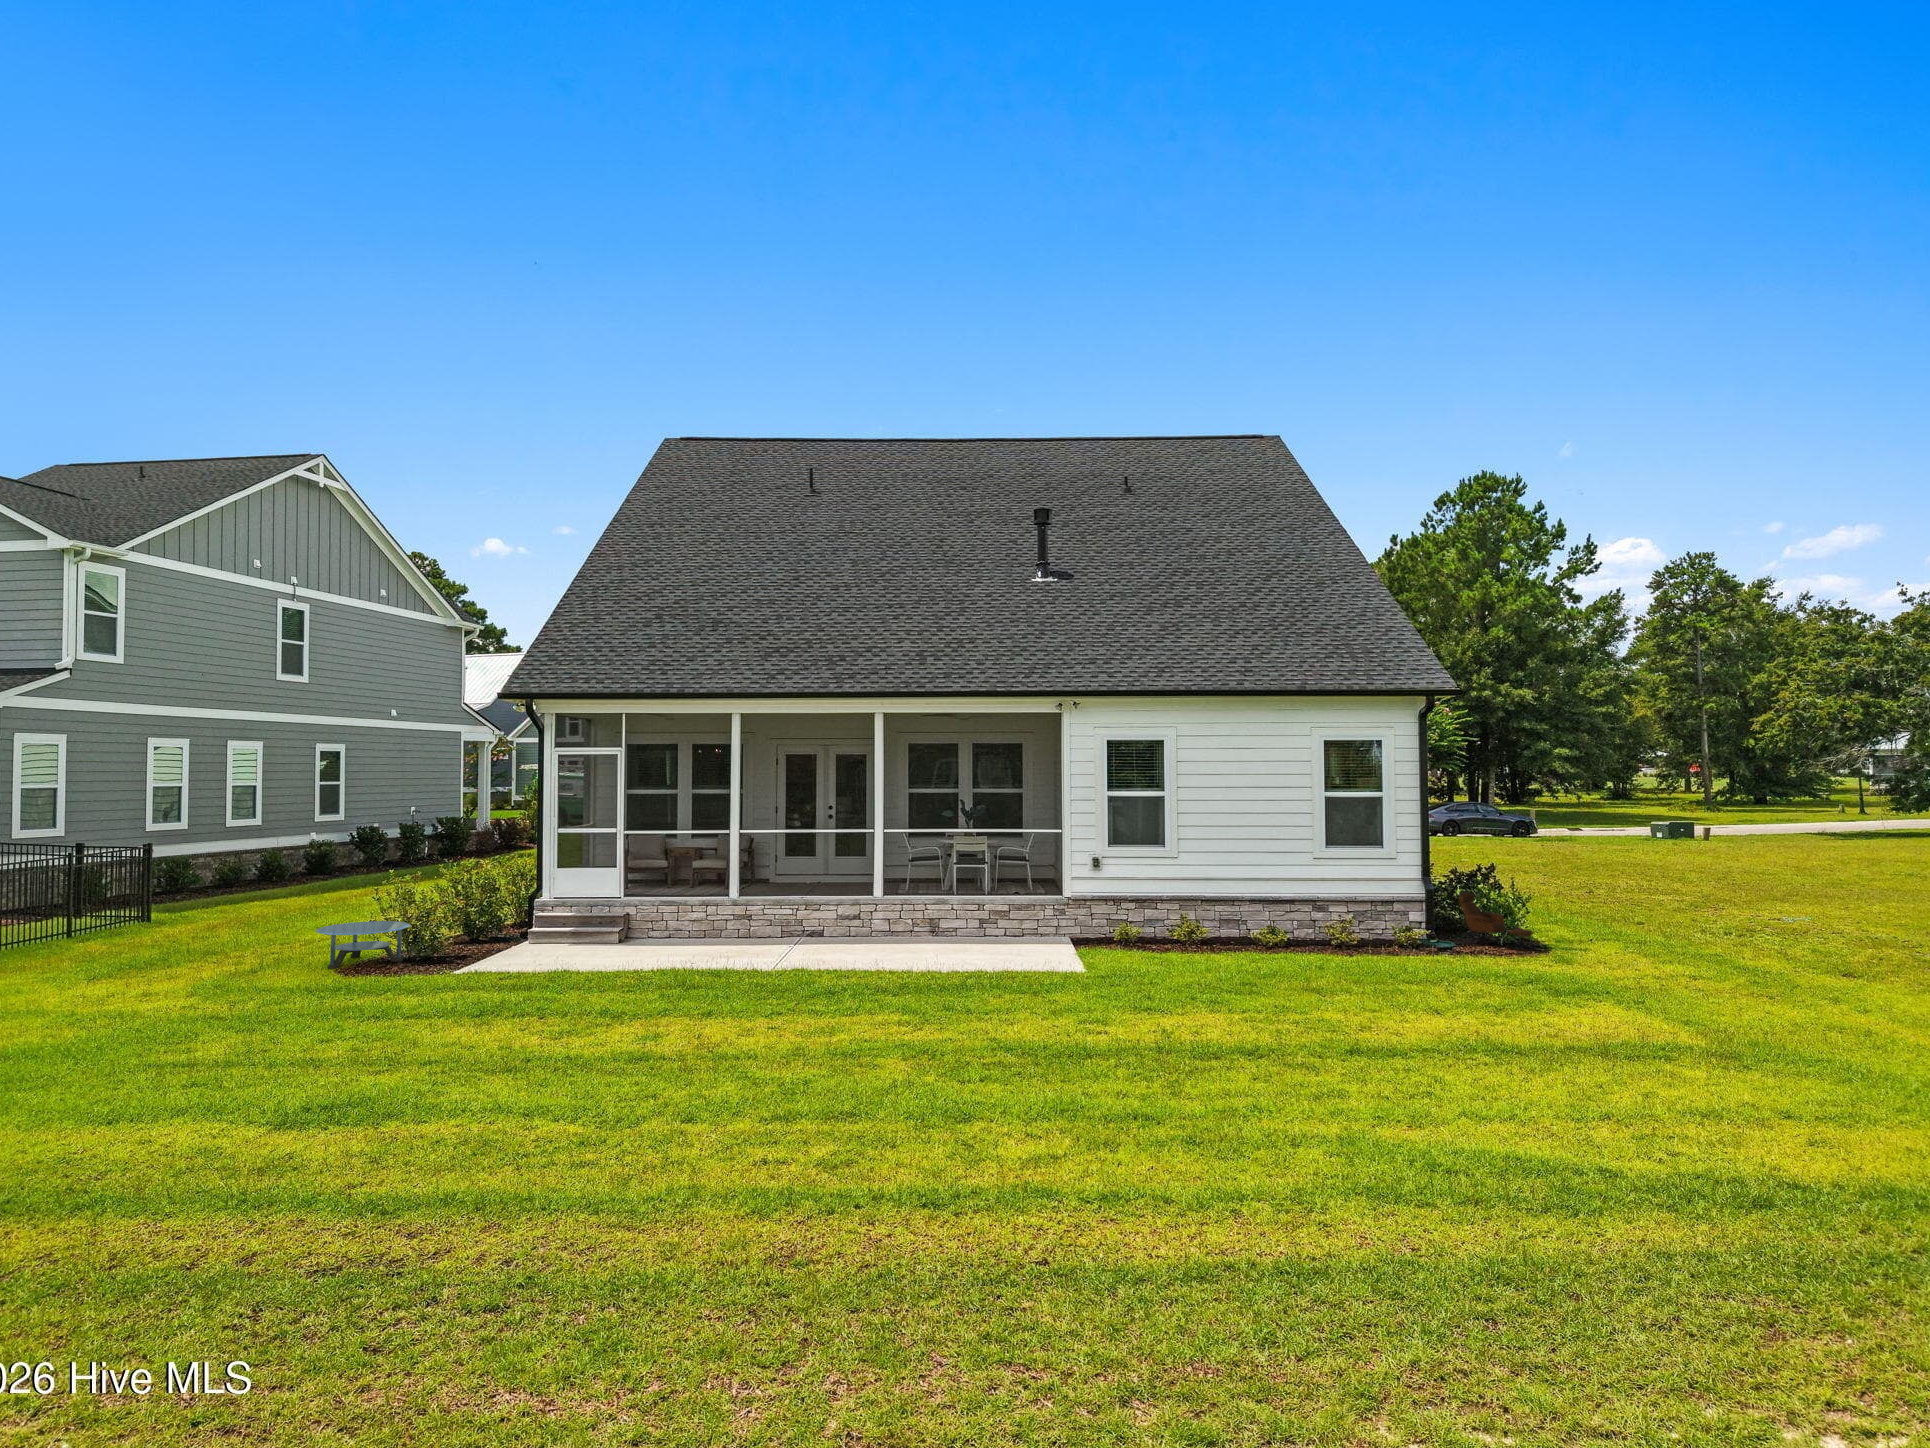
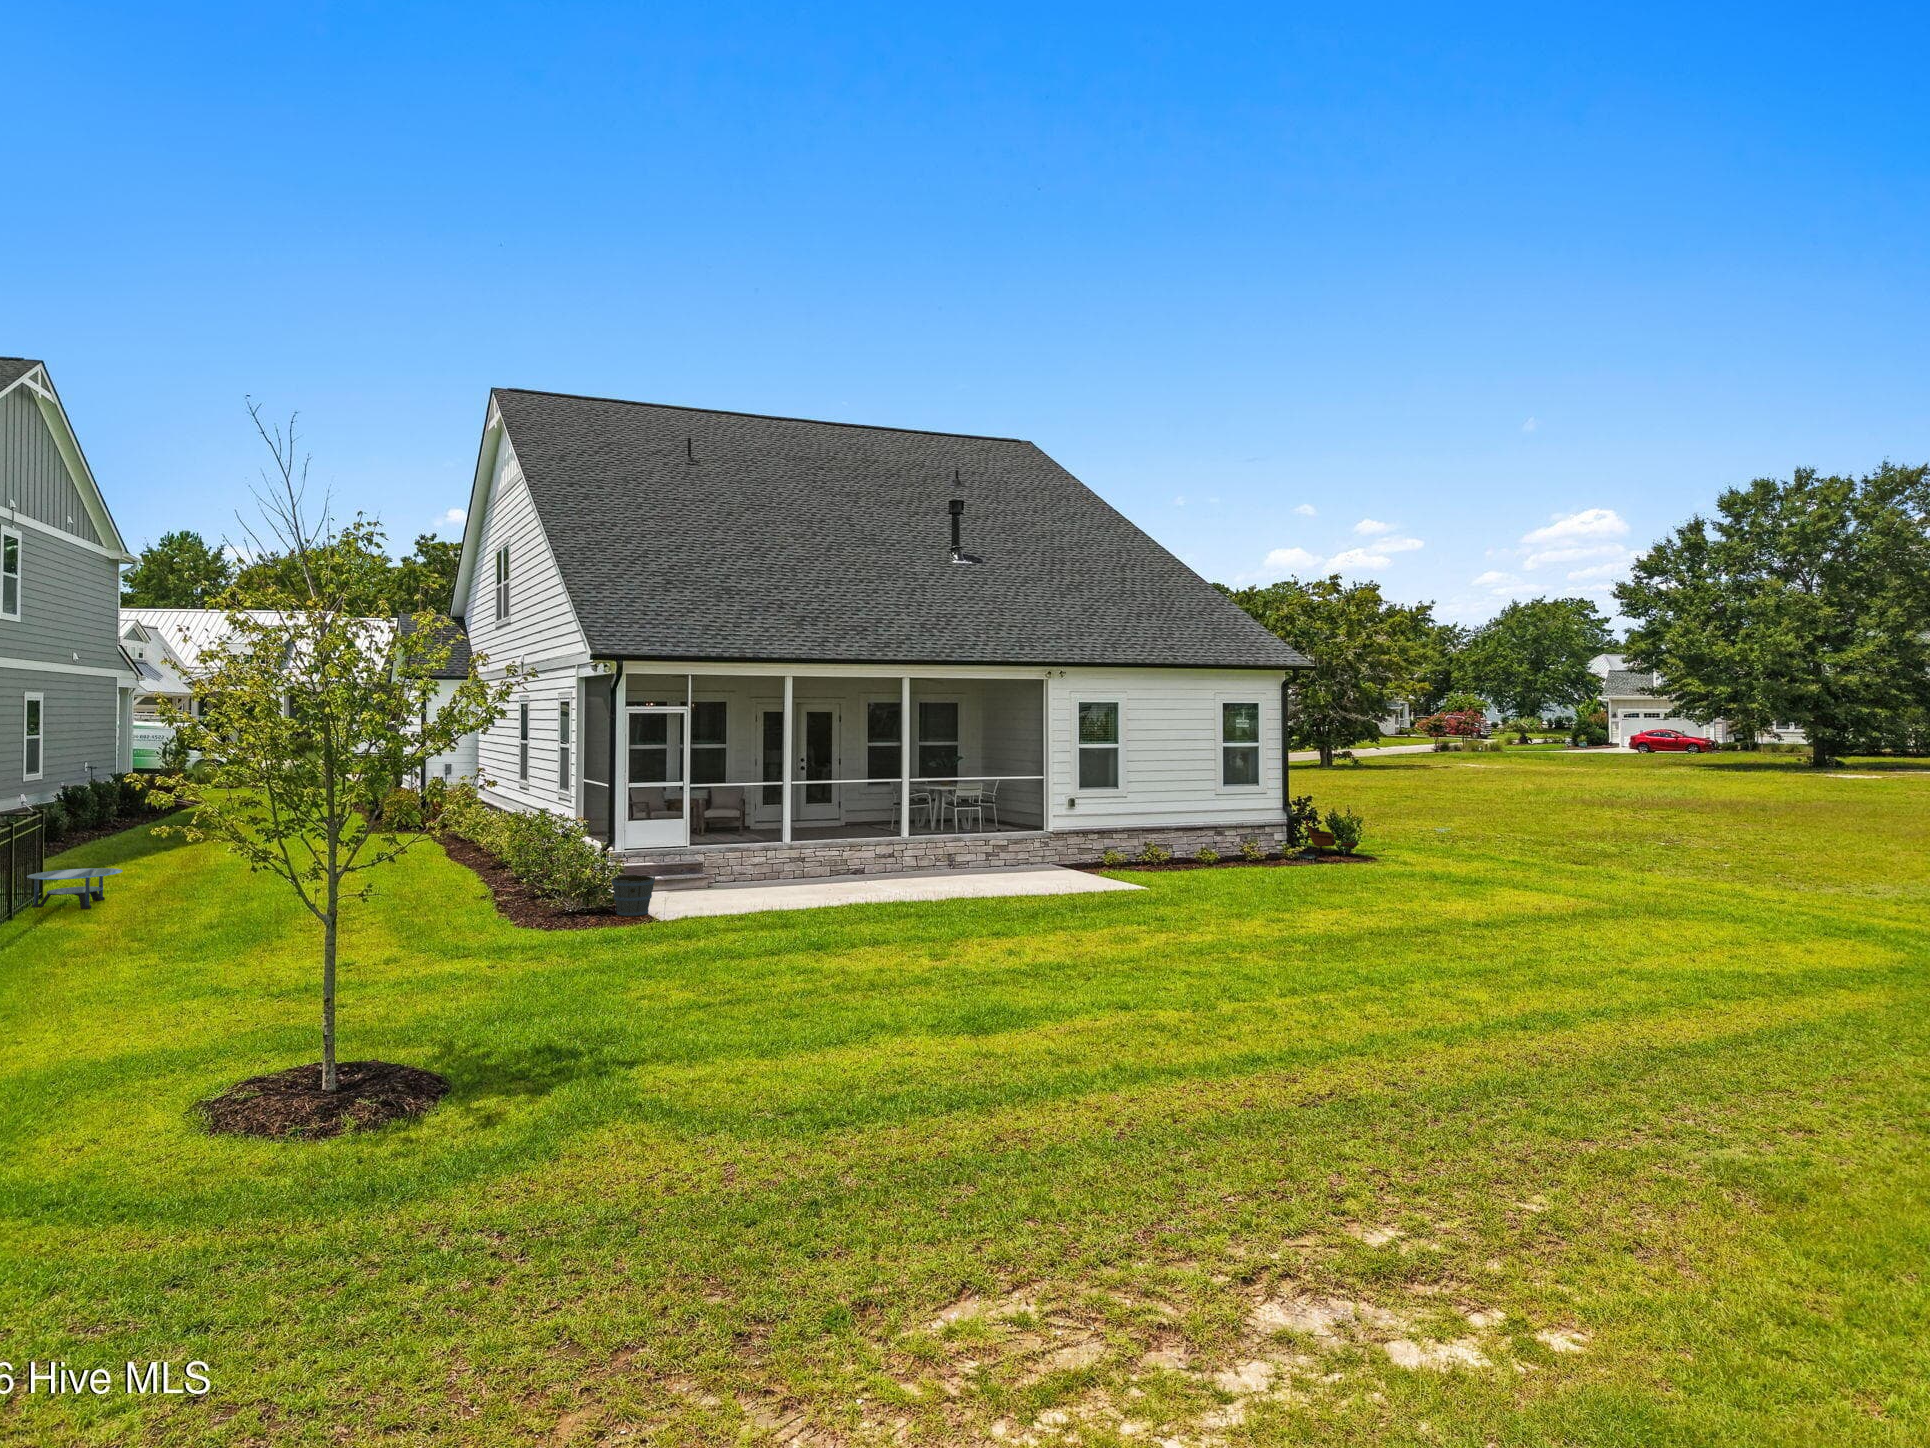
round table: present [316,921,410,969] -> present [27,868,123,909]
wooden bucket: none [453,926,503,973] -> present [611,875,655,916]

